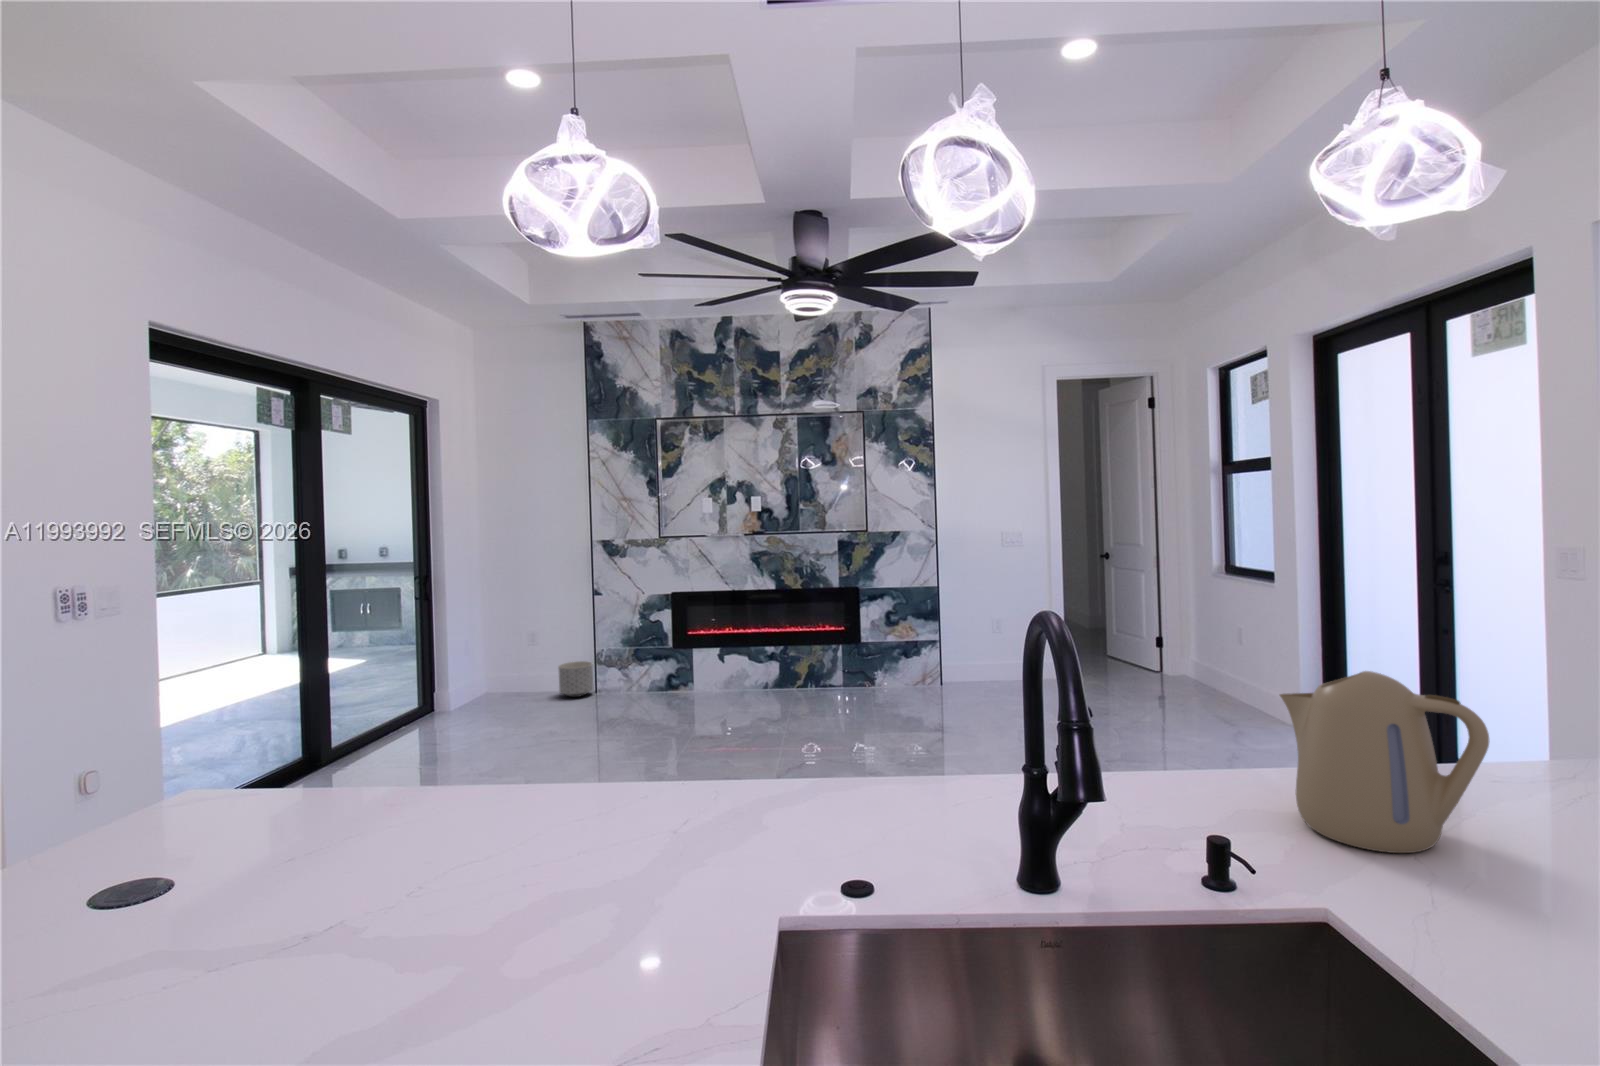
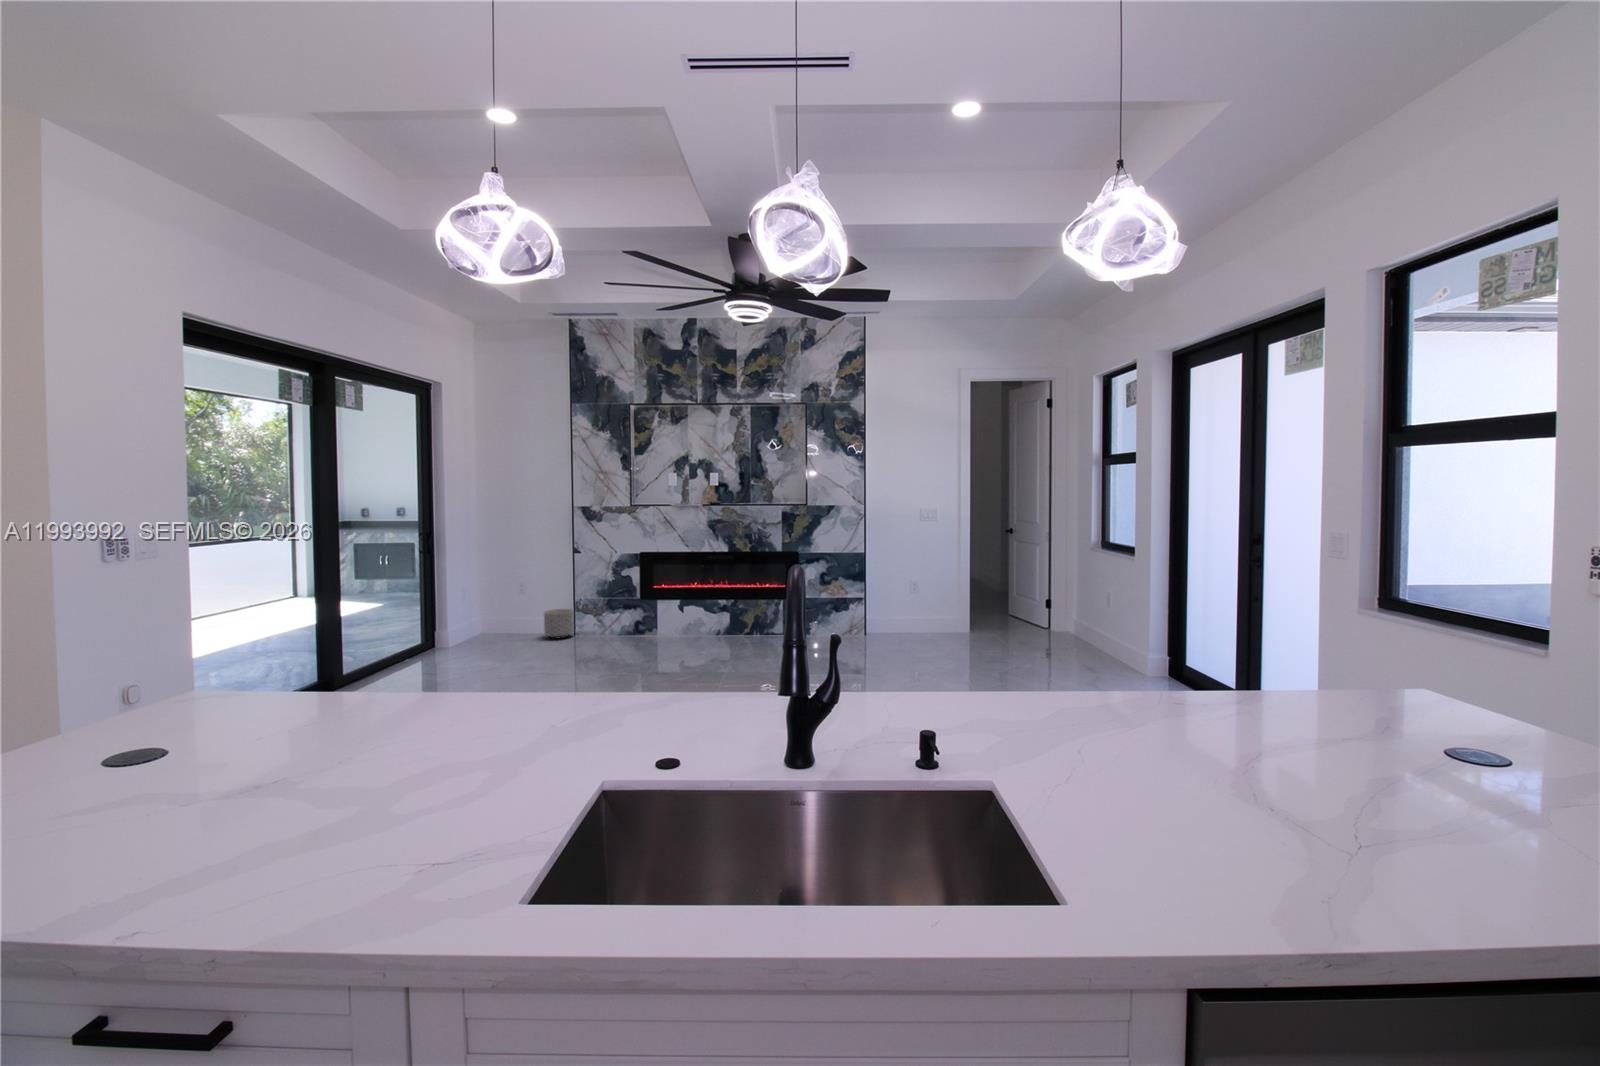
kettle: present [1280,671,1489,853] -> none [984,611,1097,737]

